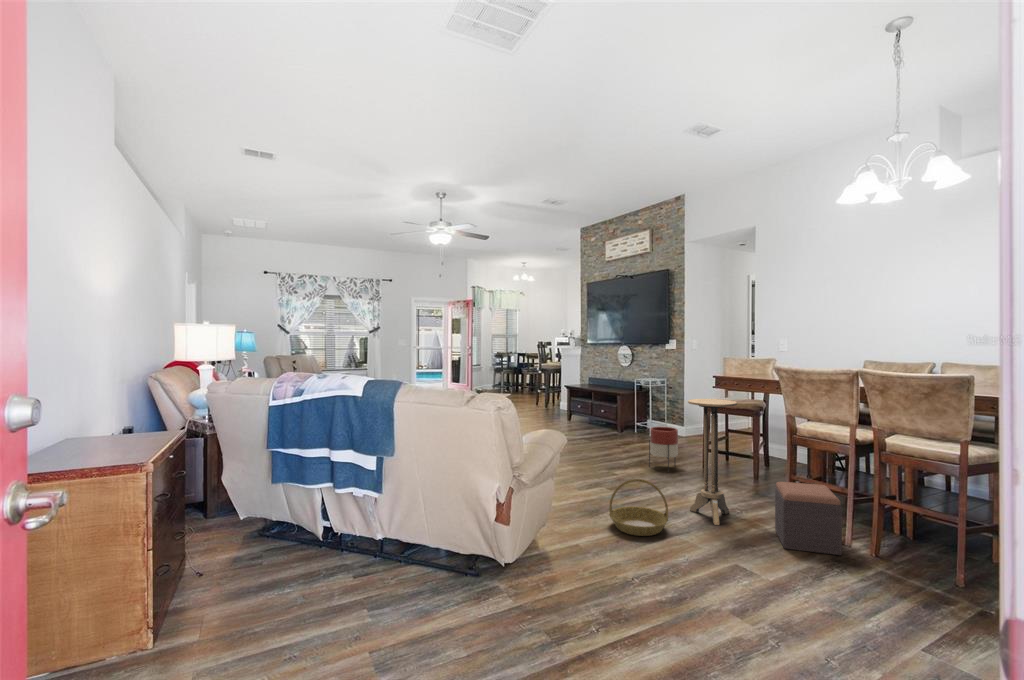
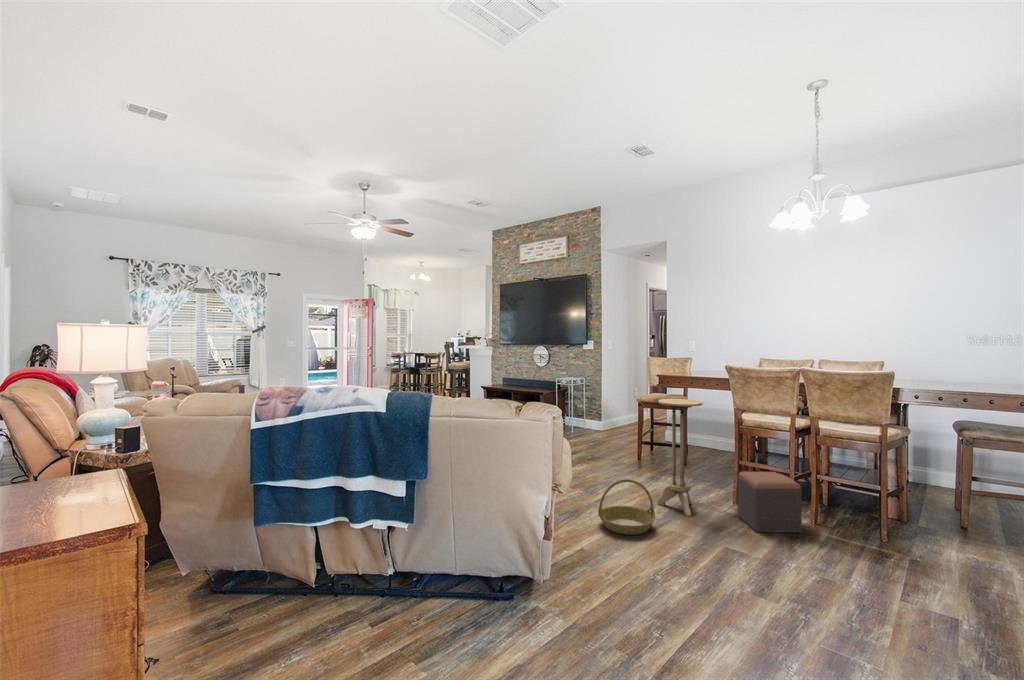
planter: present [649,427,678,472] -> none [593,425,620,468]

